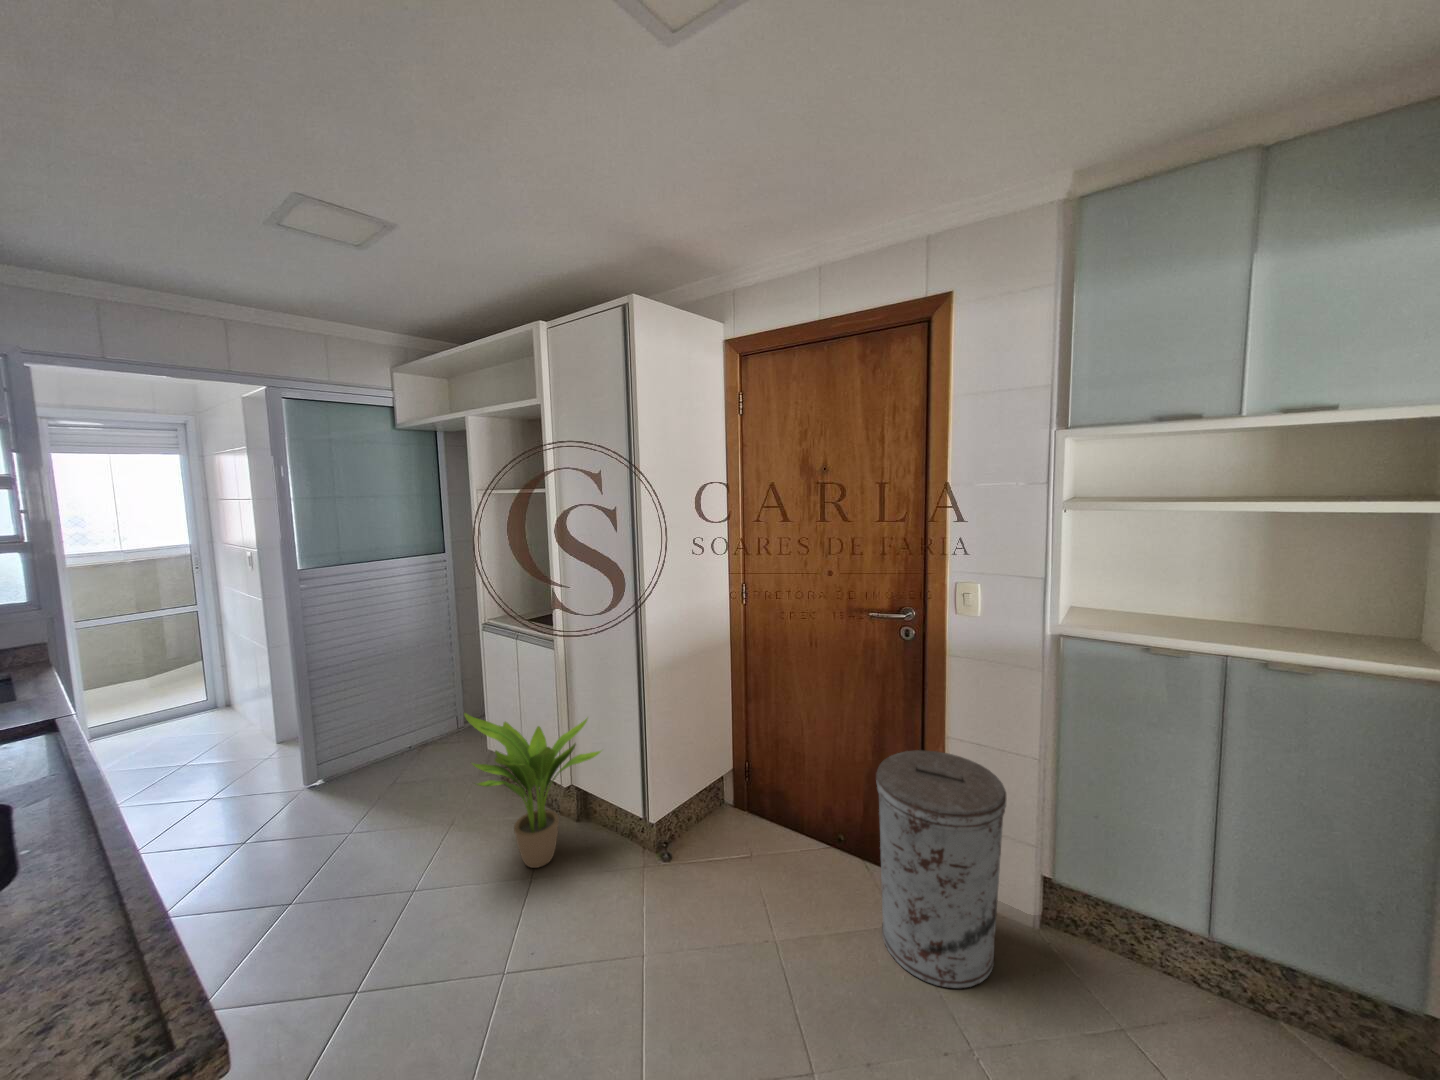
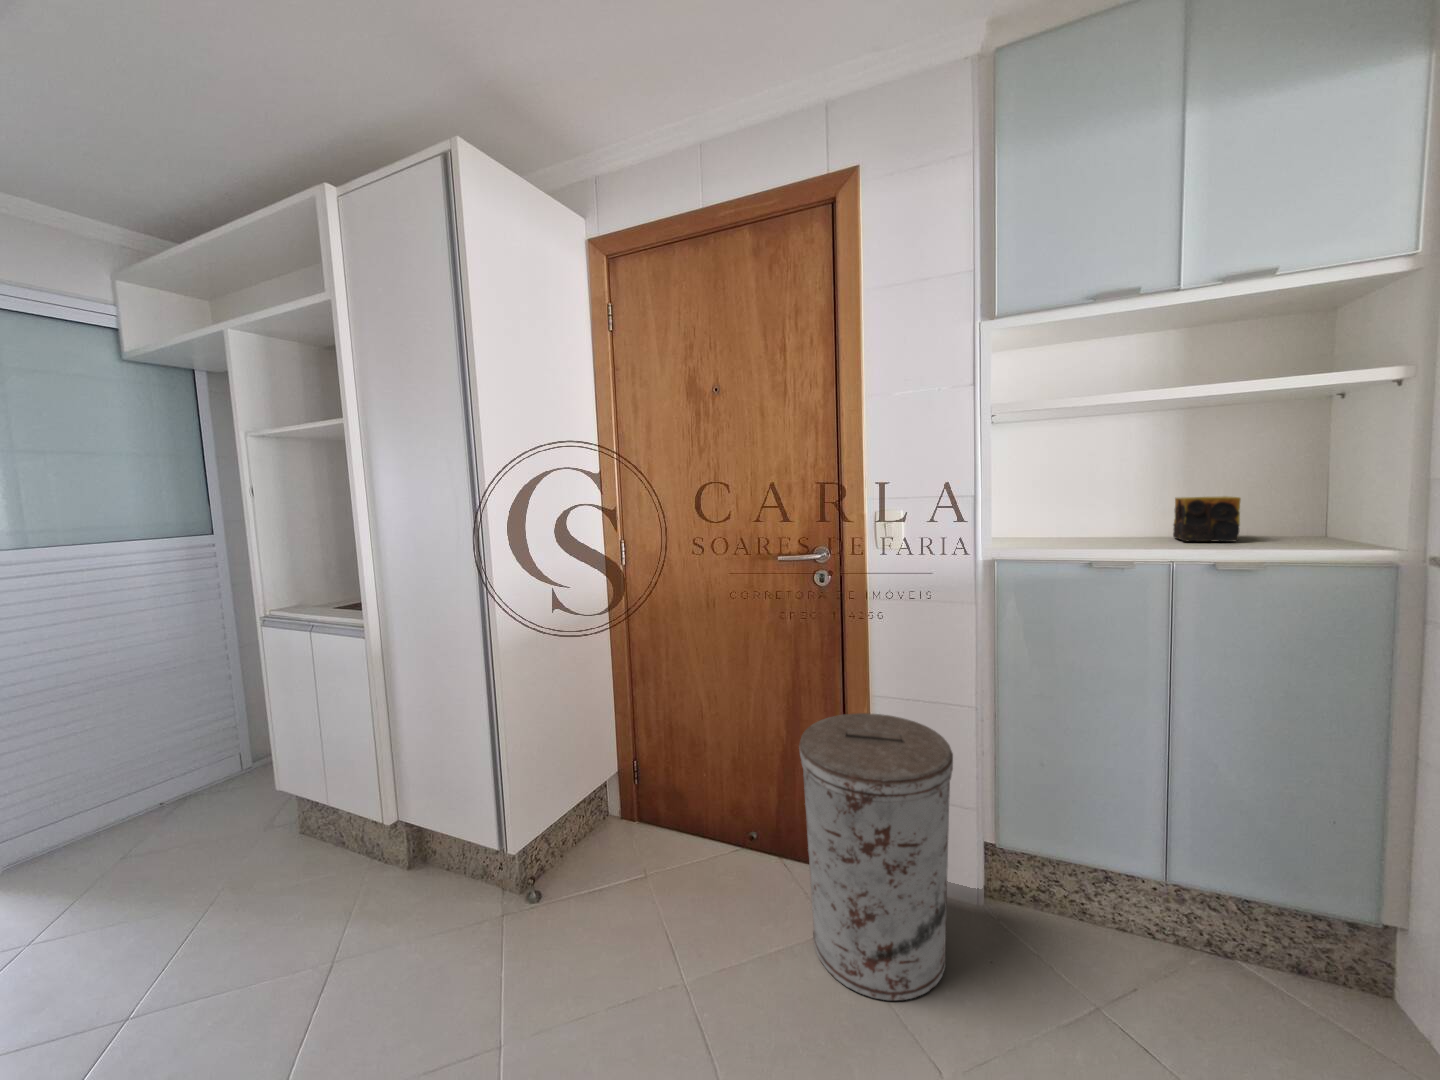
candle: none [1240,594,1302,644] -> present [1173,496,1241,542]
potted plant: present [464,713,601,868] -> none [211,723,438,946]

